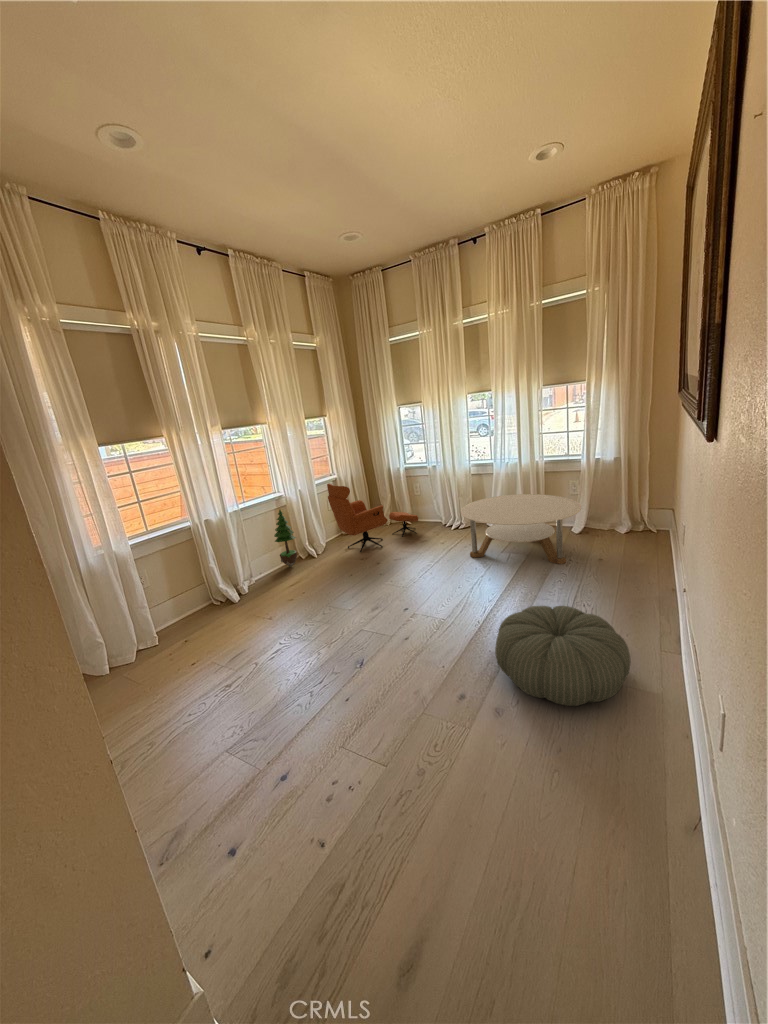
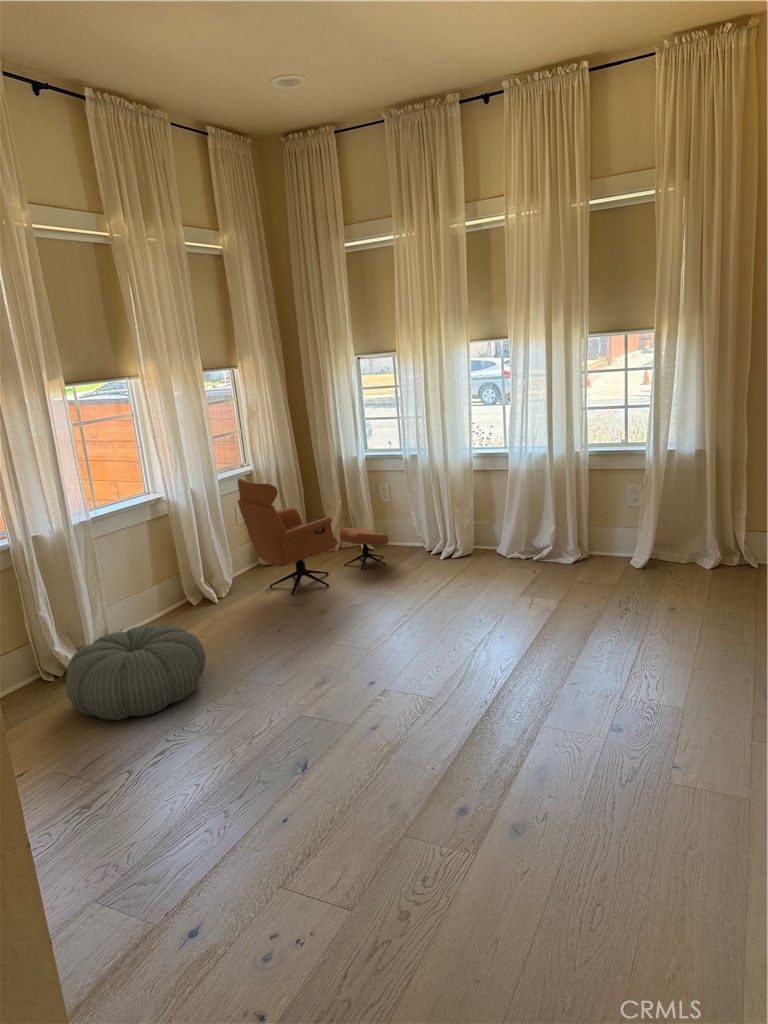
round table: present [461,494,581,564] -> none [459,503,645,614]
potted tree: present [274,510,297,566] -> none [146,520,184,618]
pouf: present [495,606,631,706] -> present [66,625,206,720]

